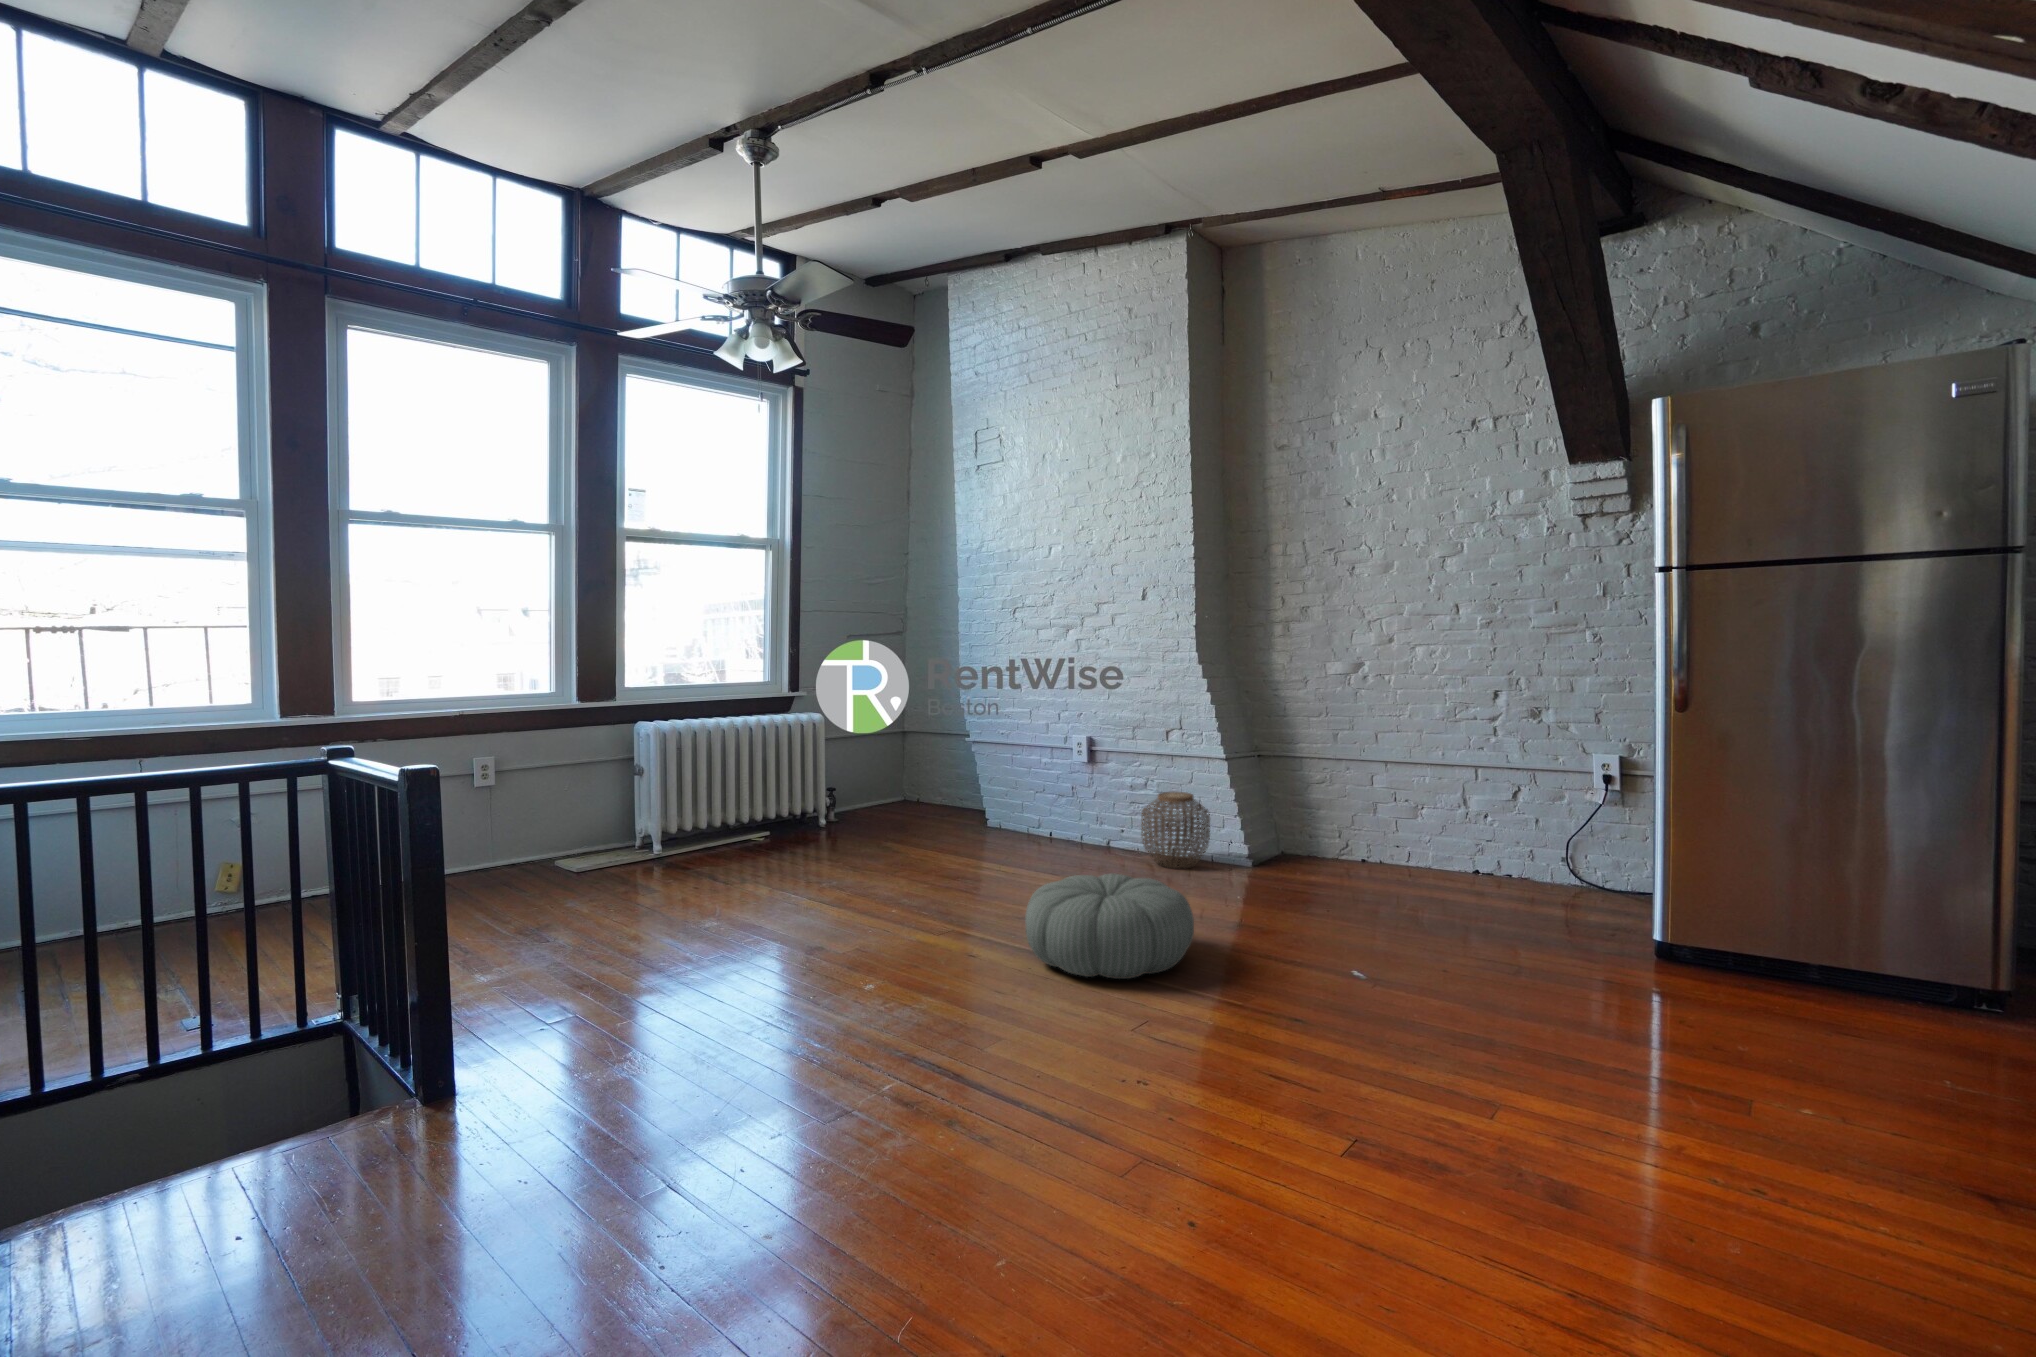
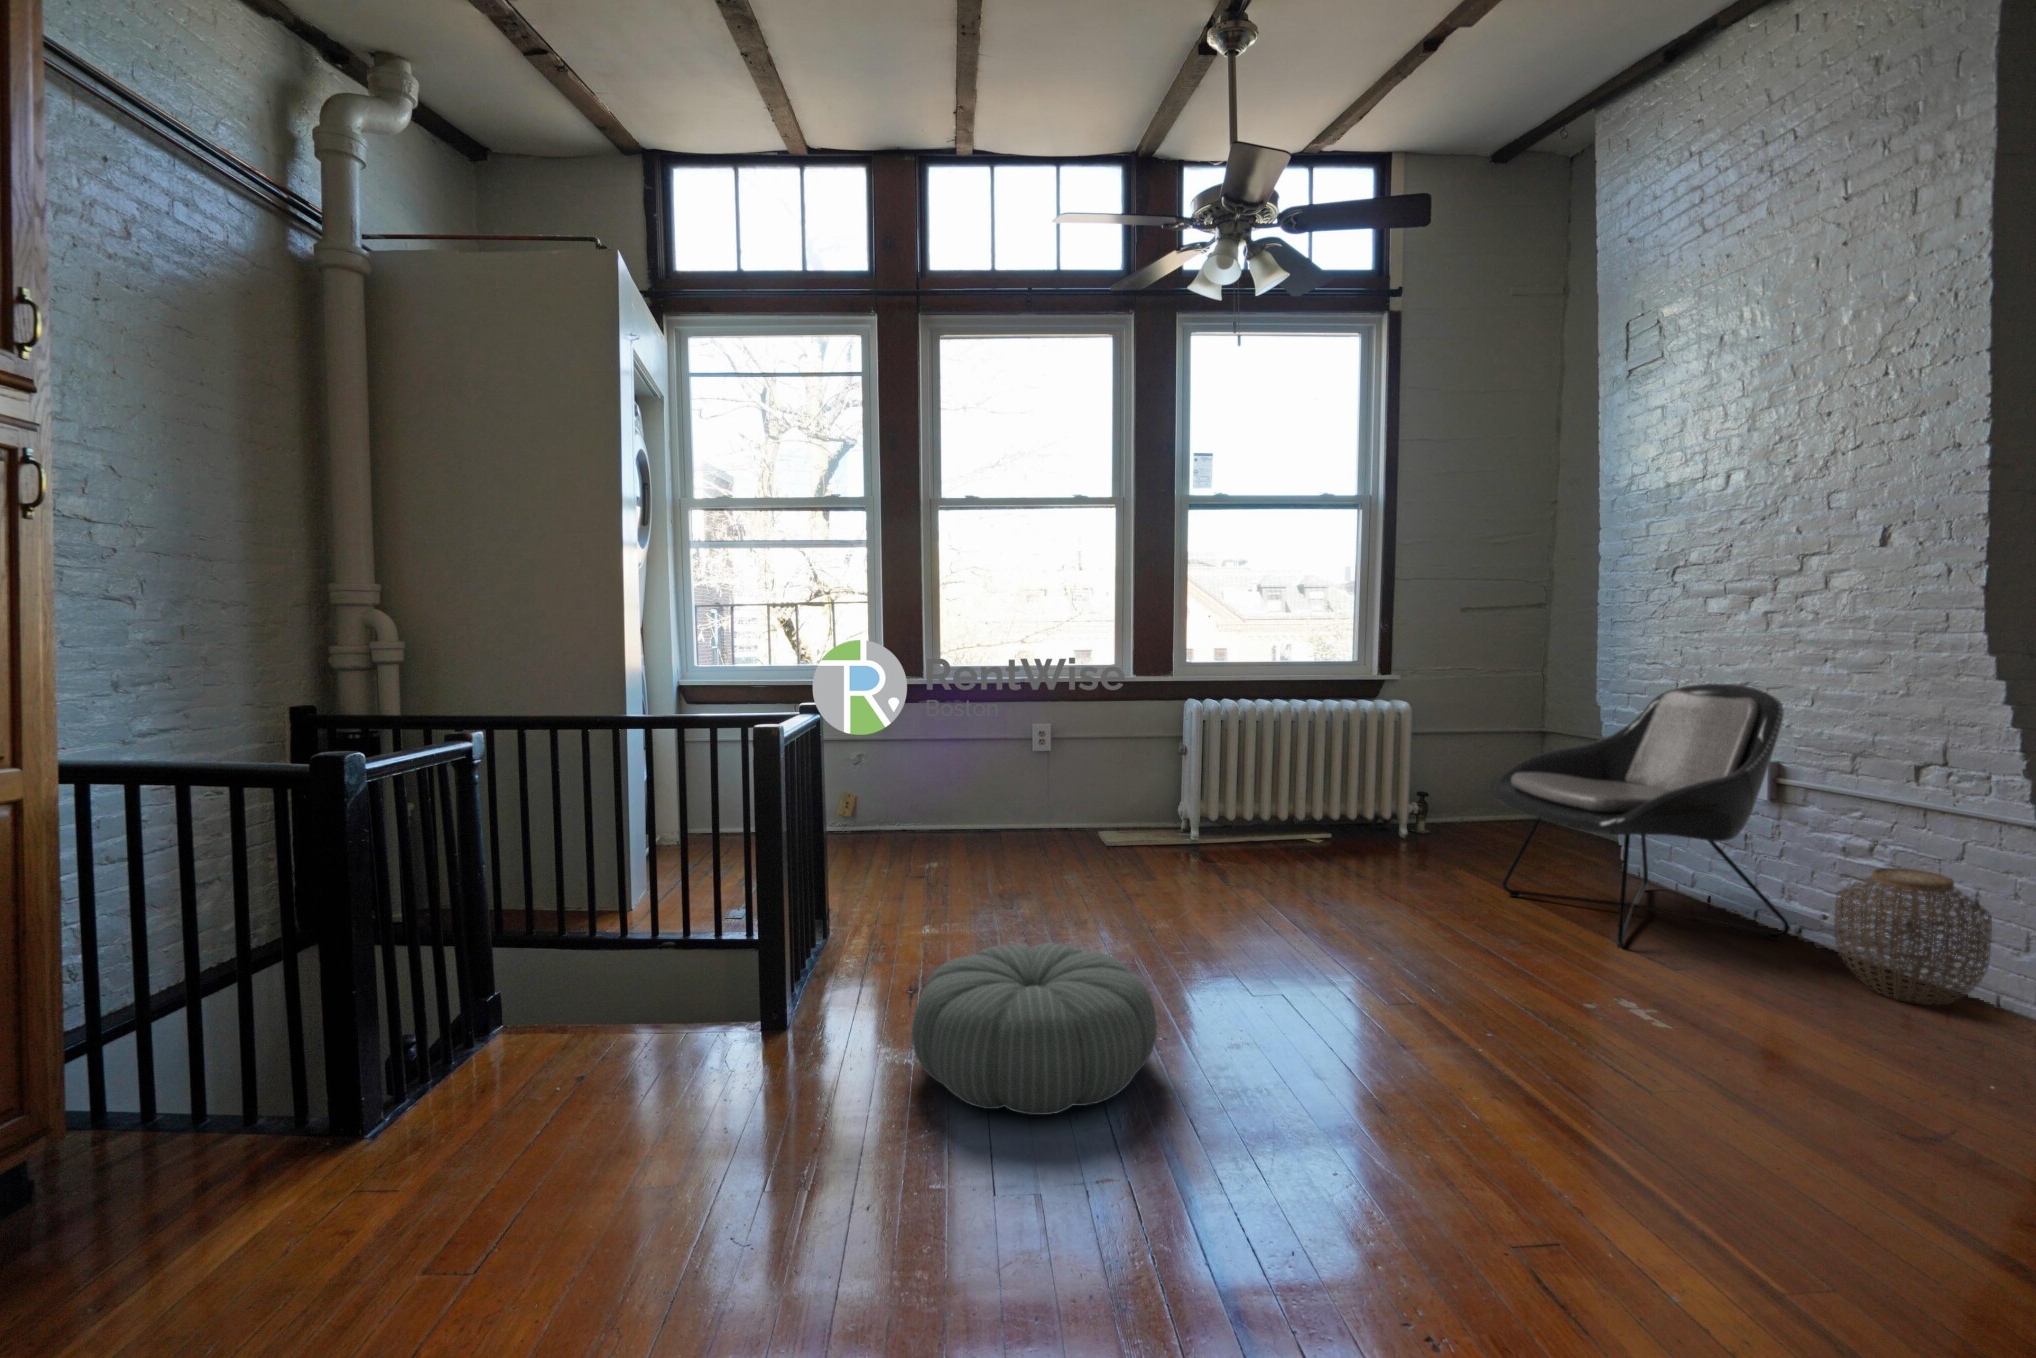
lounge chair: none [927,688,1106,872] -> present [1493,684,1790,948]
pouf: present [1025,873,1194,979] -> present [912,943,1157,1115]

